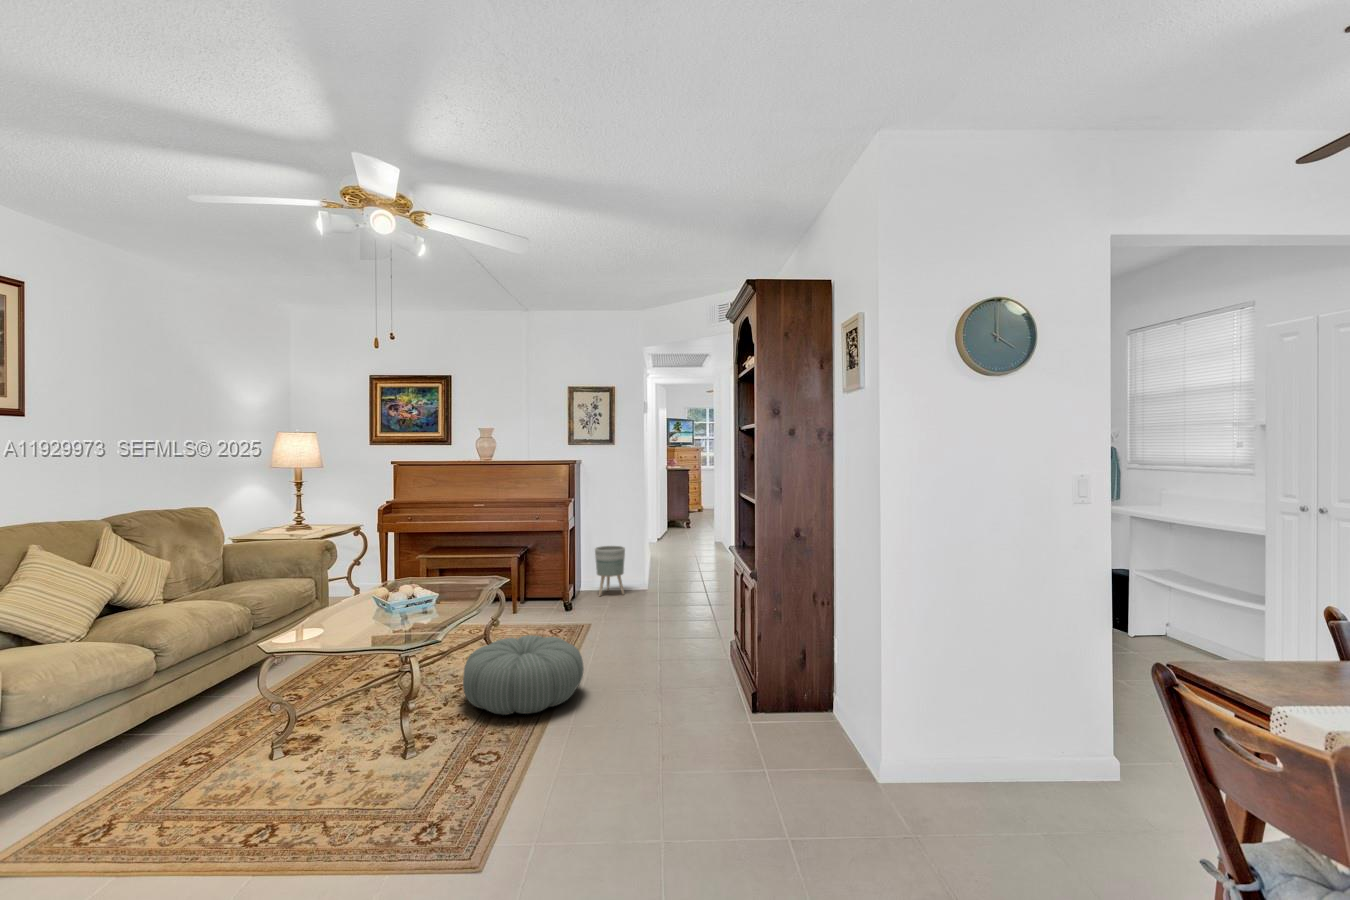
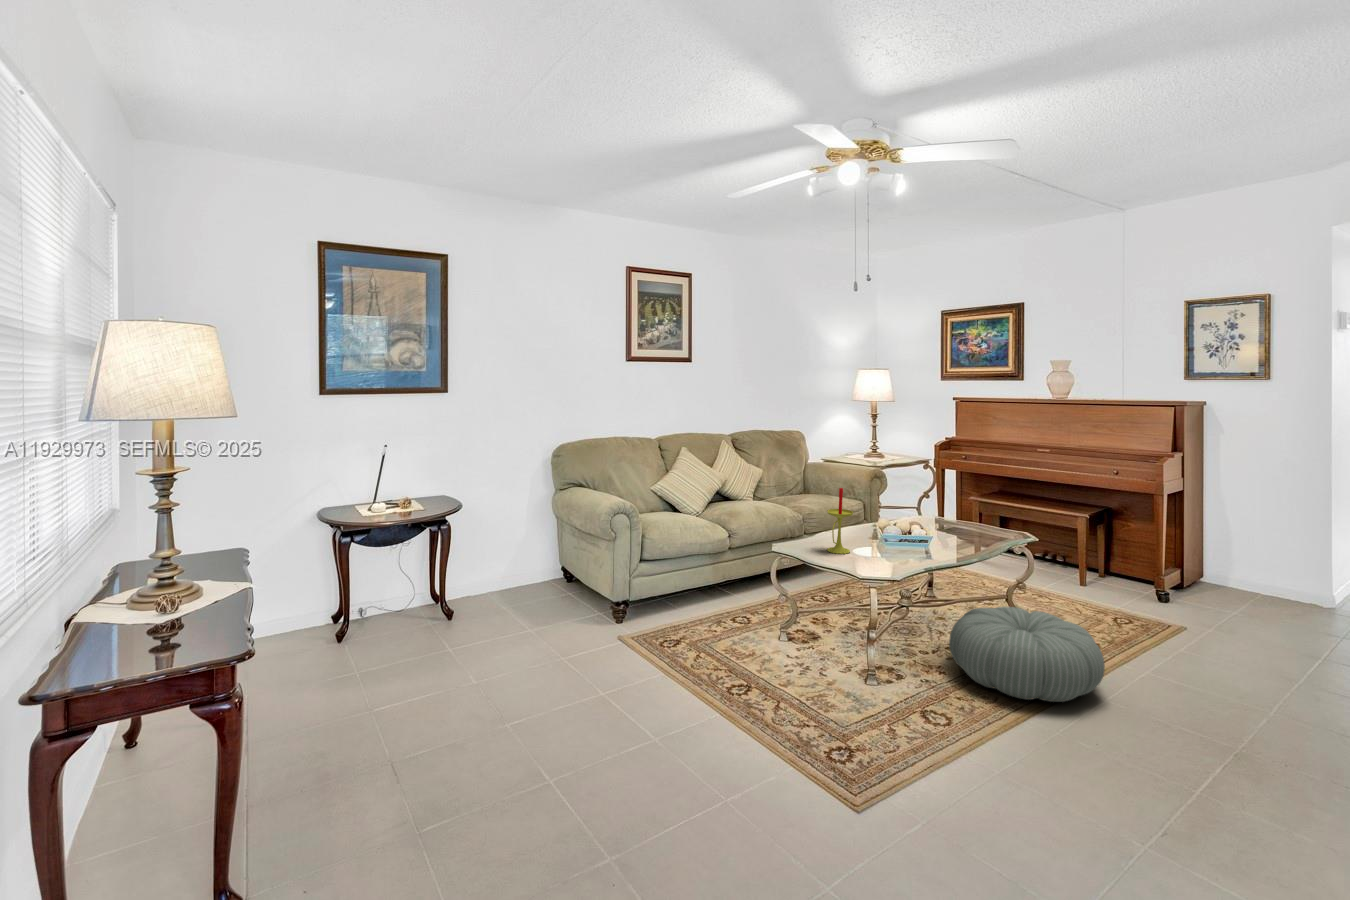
planter: present [595,546,625,596] -> none [1227,529,1289,606]
candle: none [323,558,355,633] -> present [827,488,853,554]

